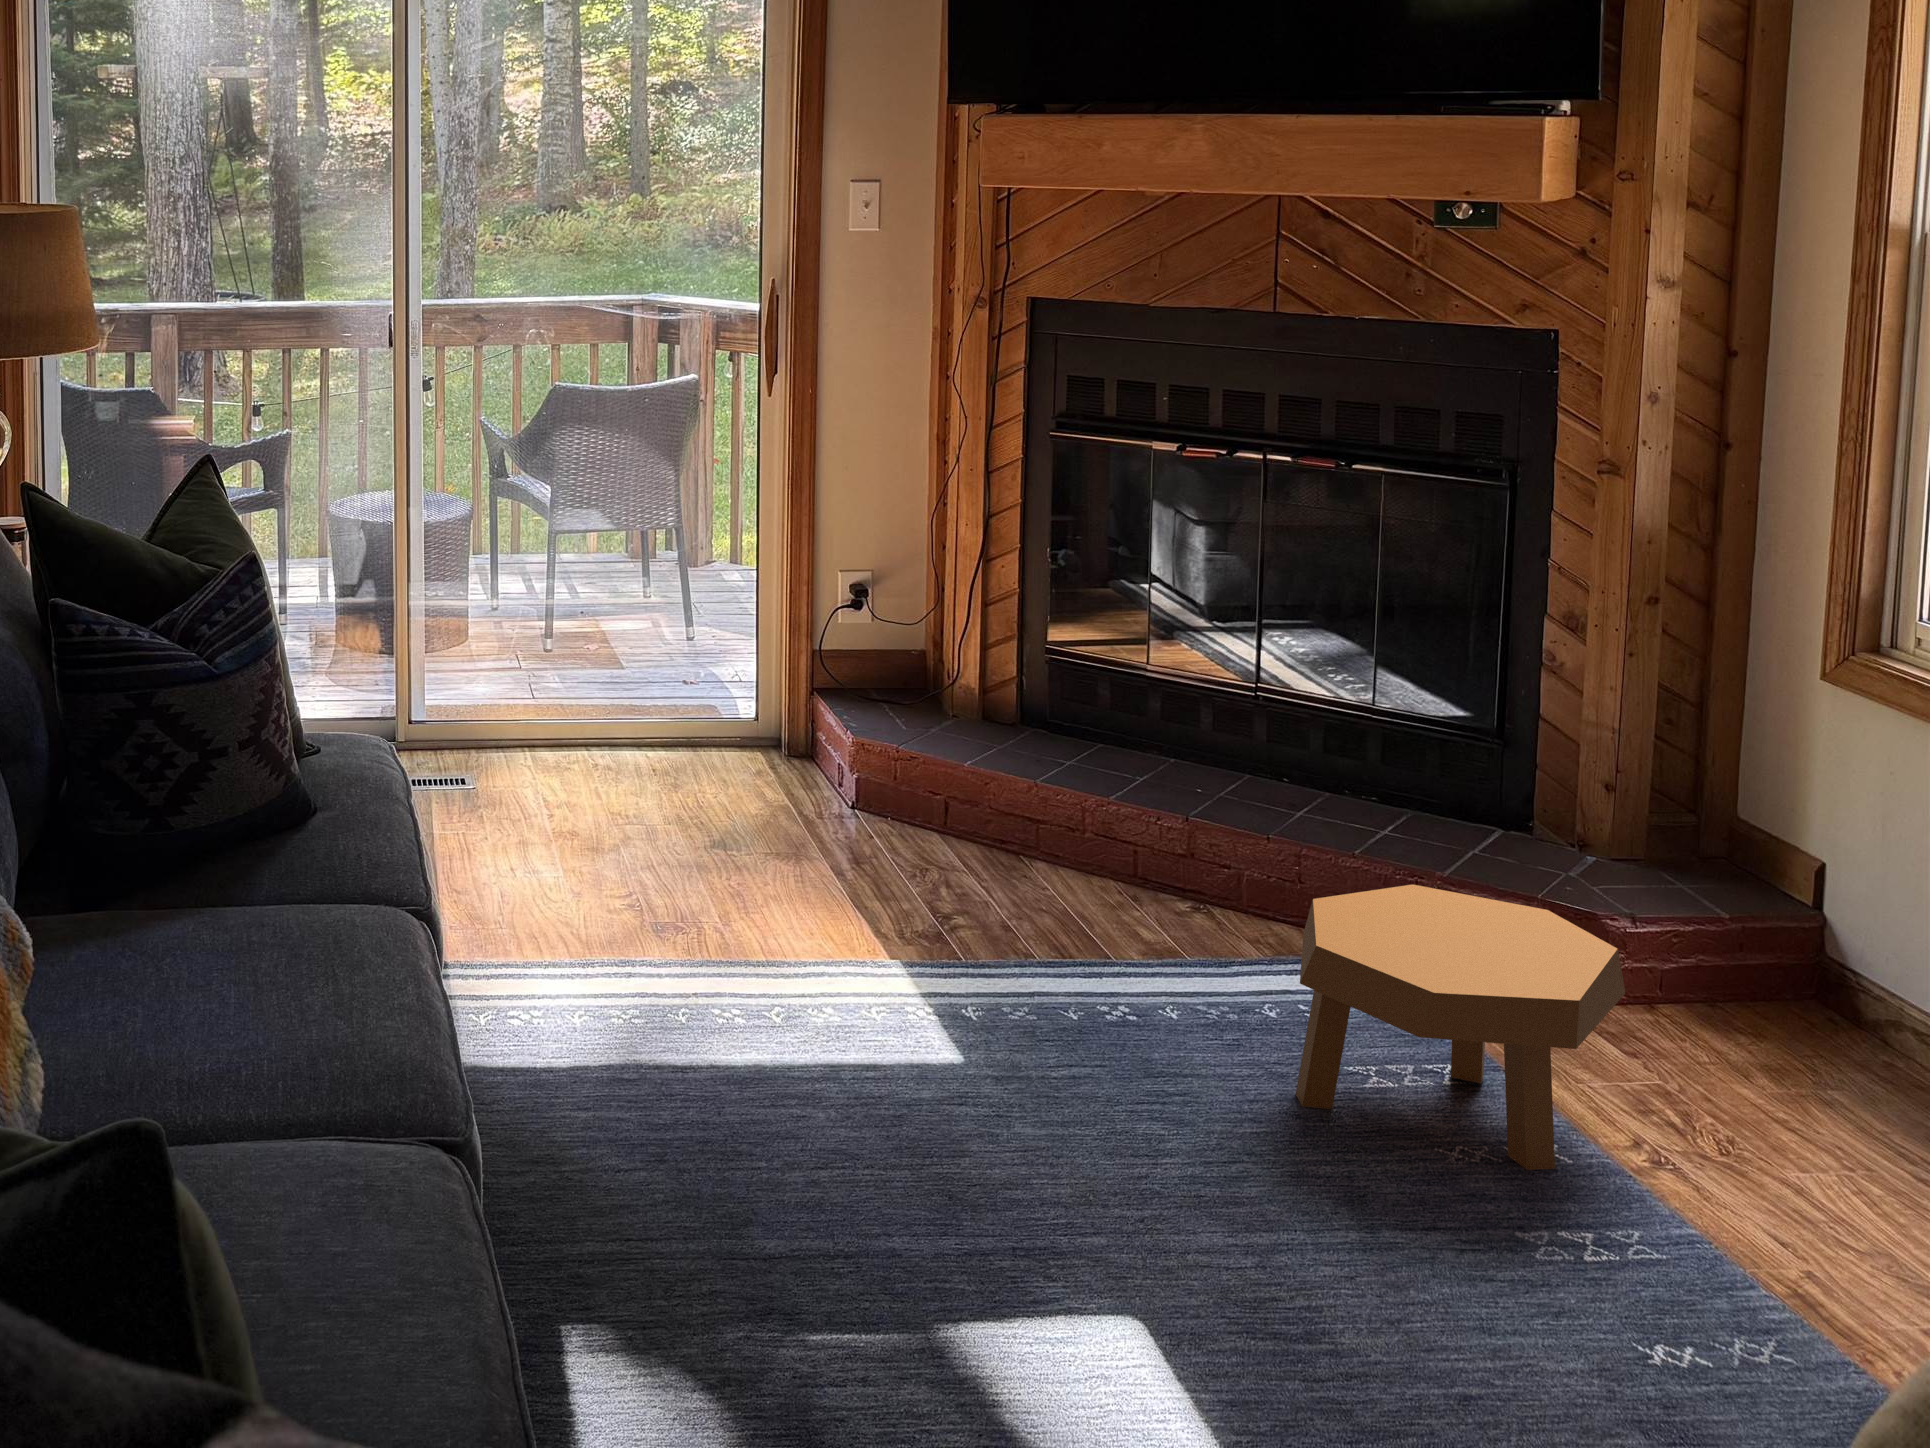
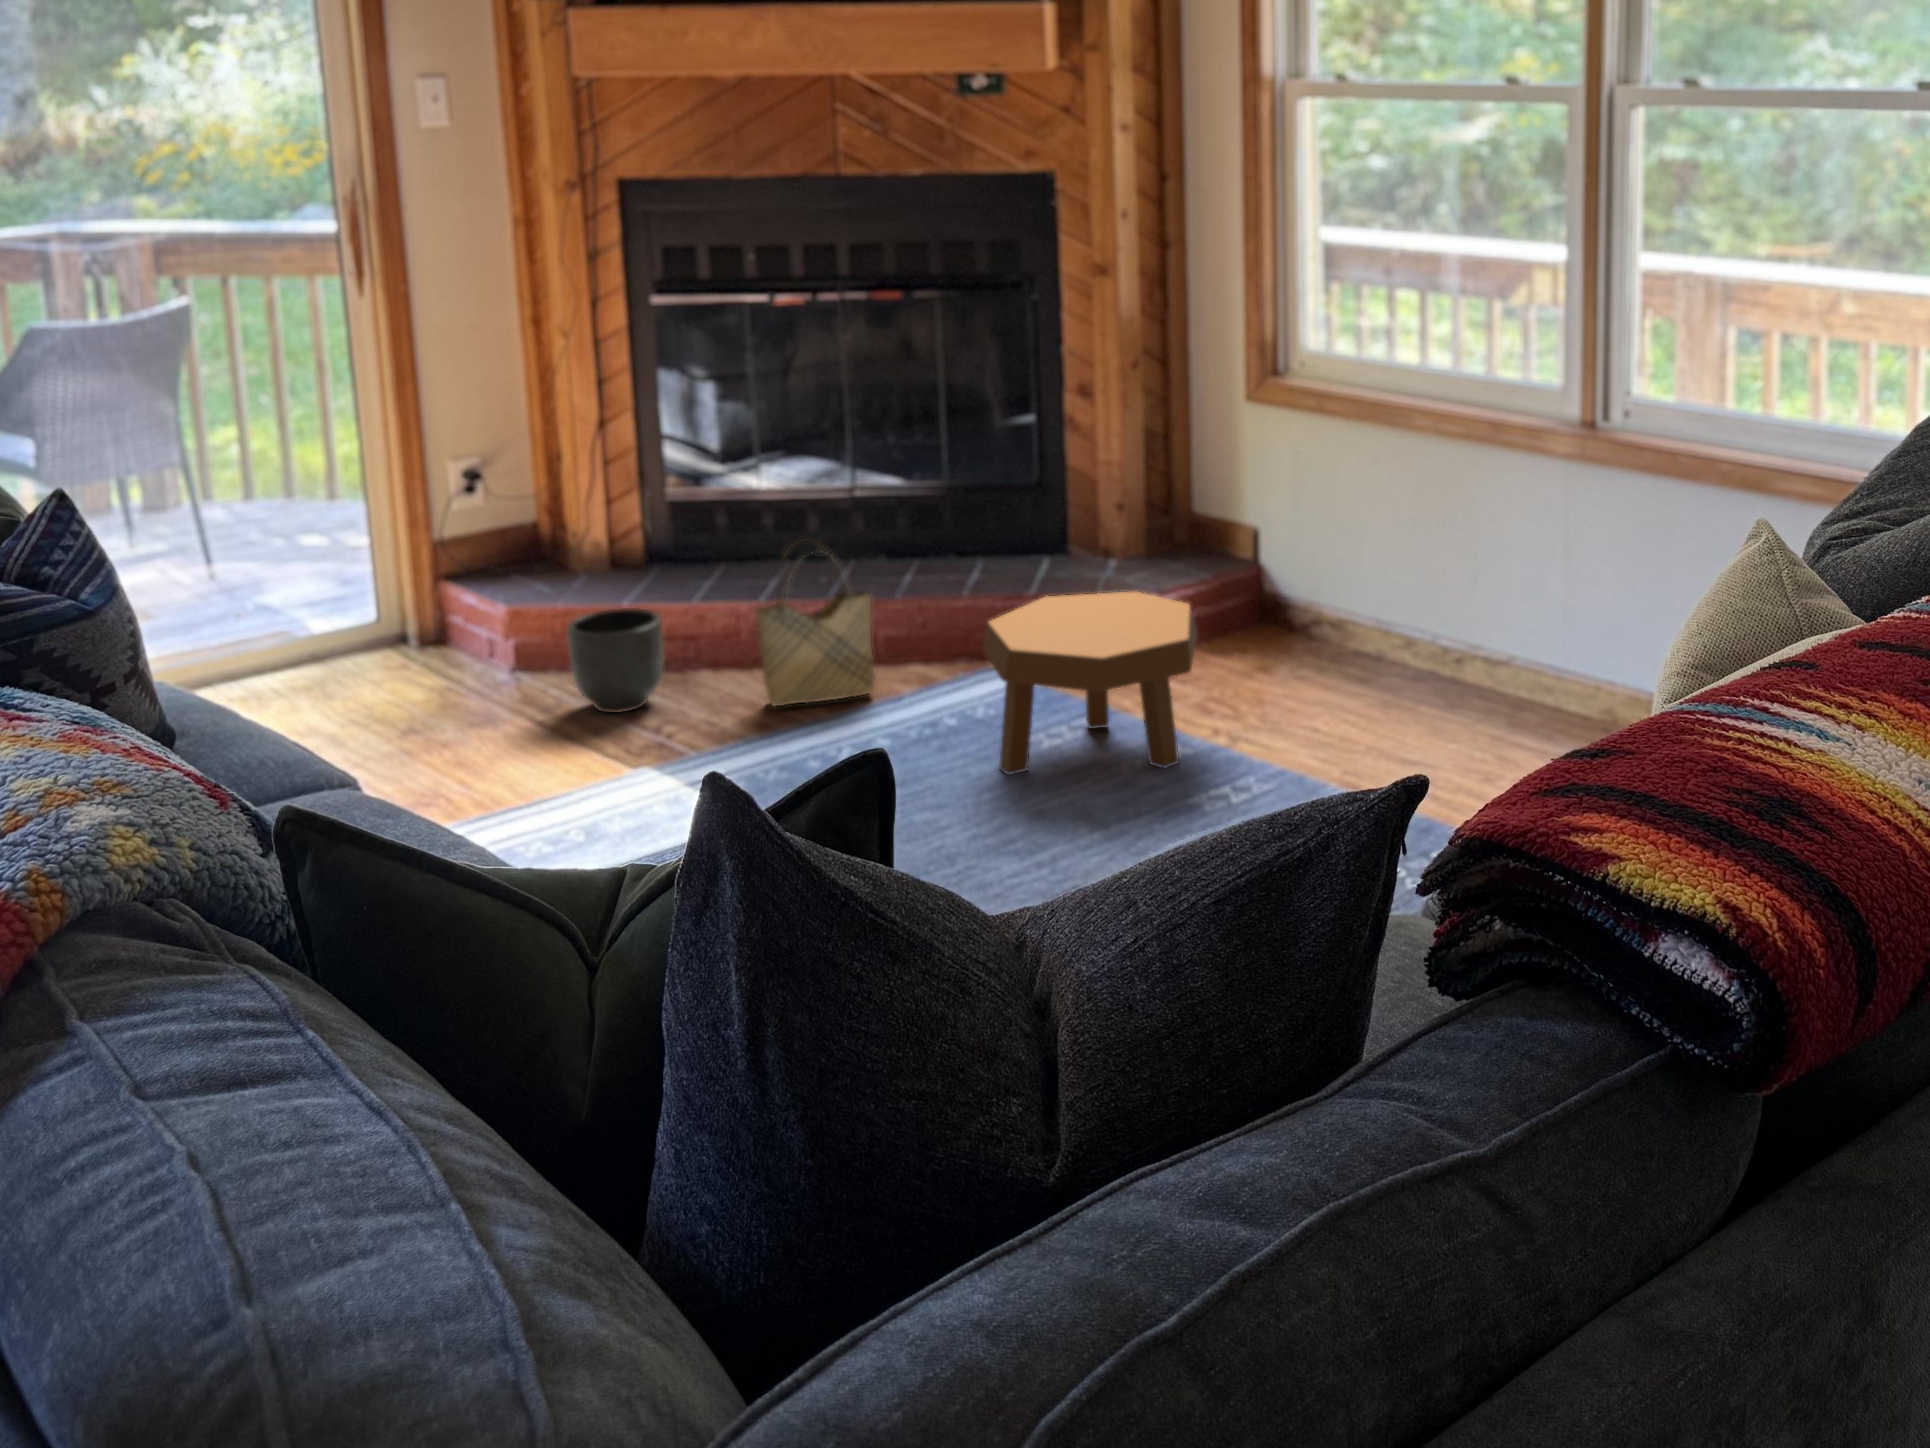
woven basket: none [1068,738,1218,944] -> present [756,541,875,706]
planter: none [873,768,977,887] -> present [567,608,663,713]

